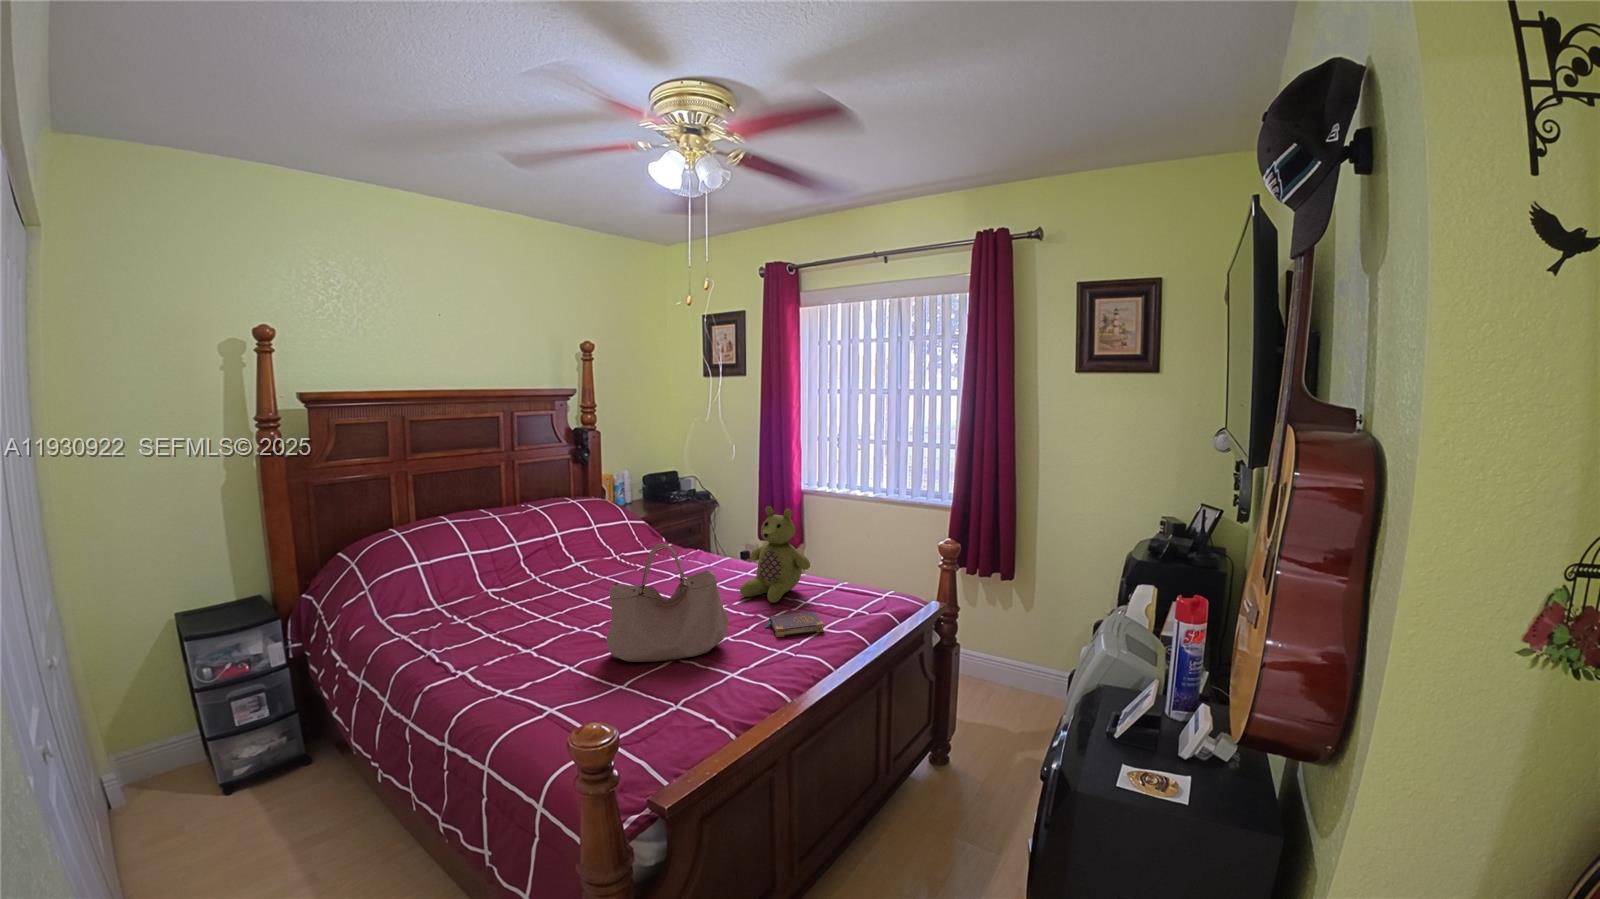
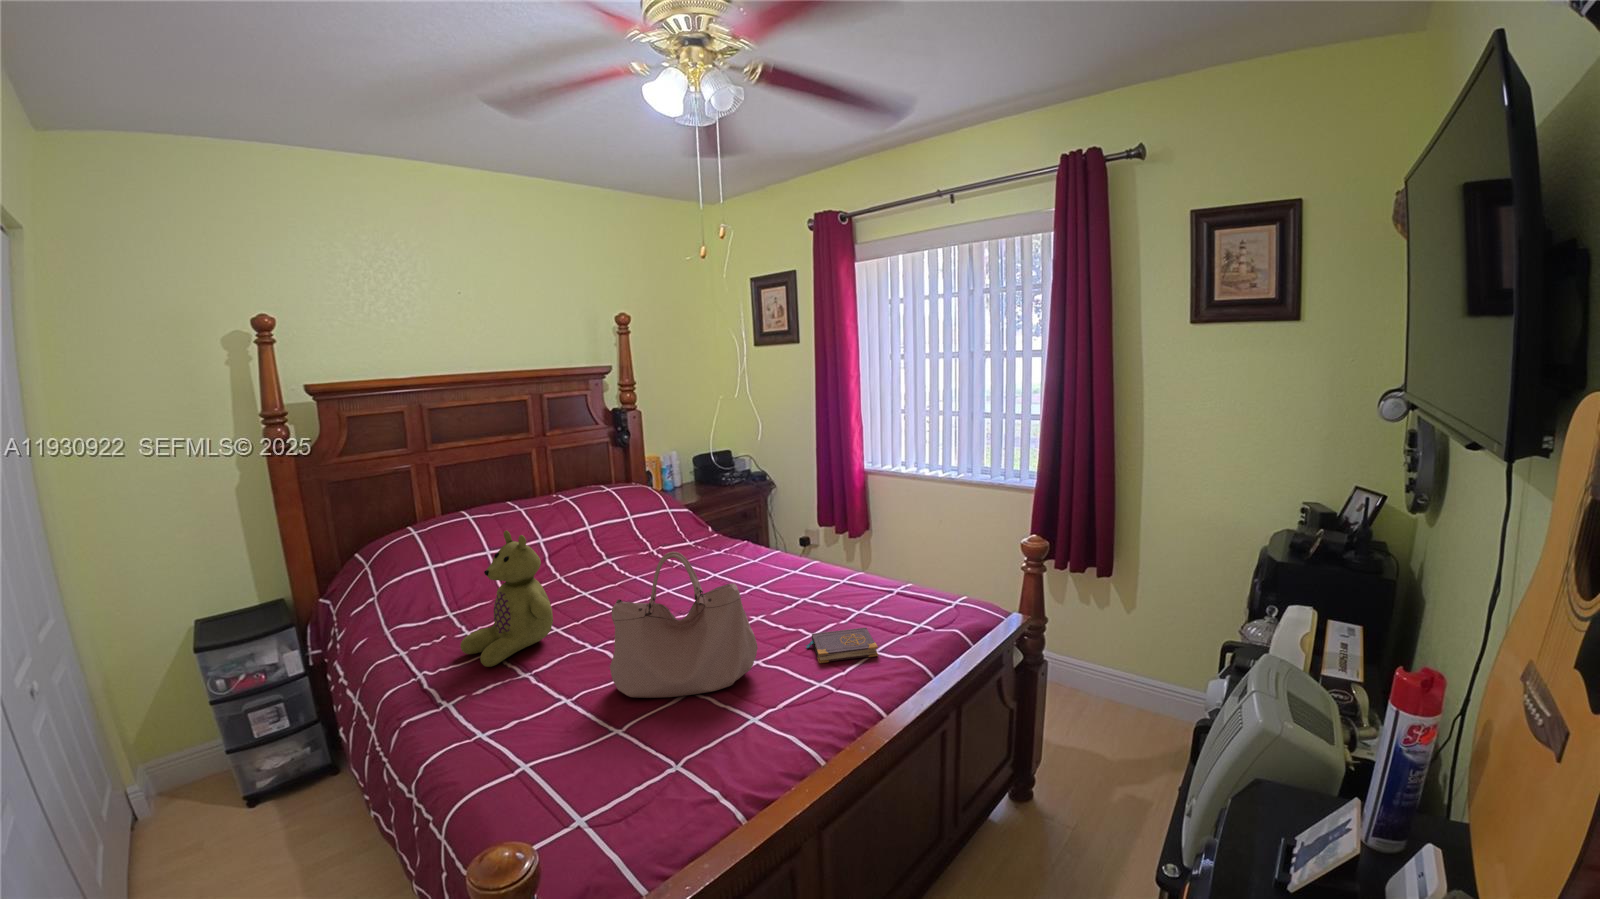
stuffed bear: present [740,506,810,603] -> present [460,530,553,667]

